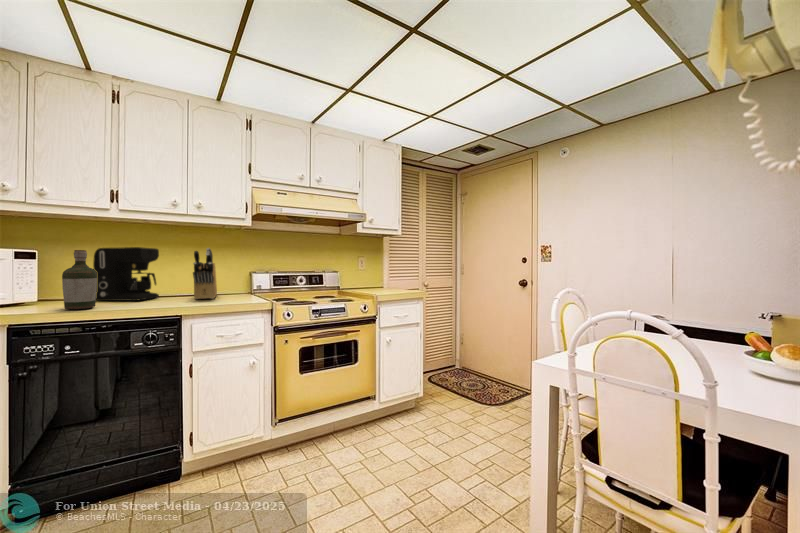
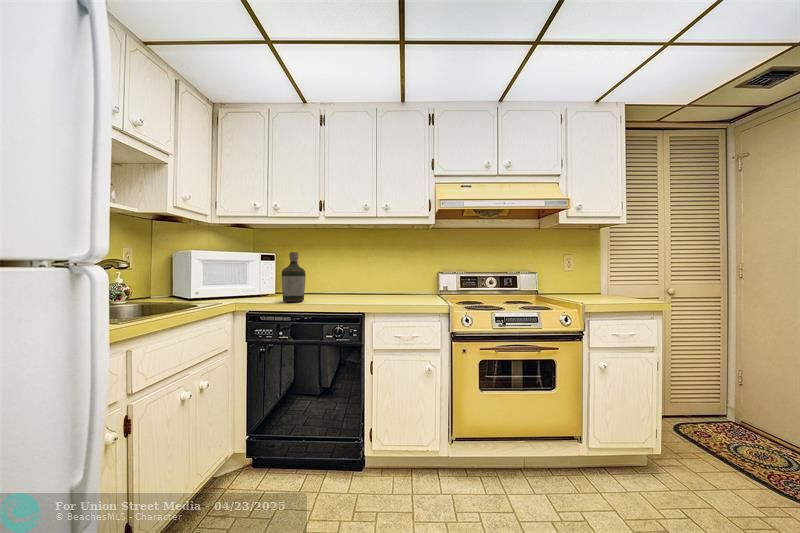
coffee maker: present [93,247,159,301] -> none [308,249,356,297]
knife block: present [193,248,217,299] -> none [378,248,405,299]

